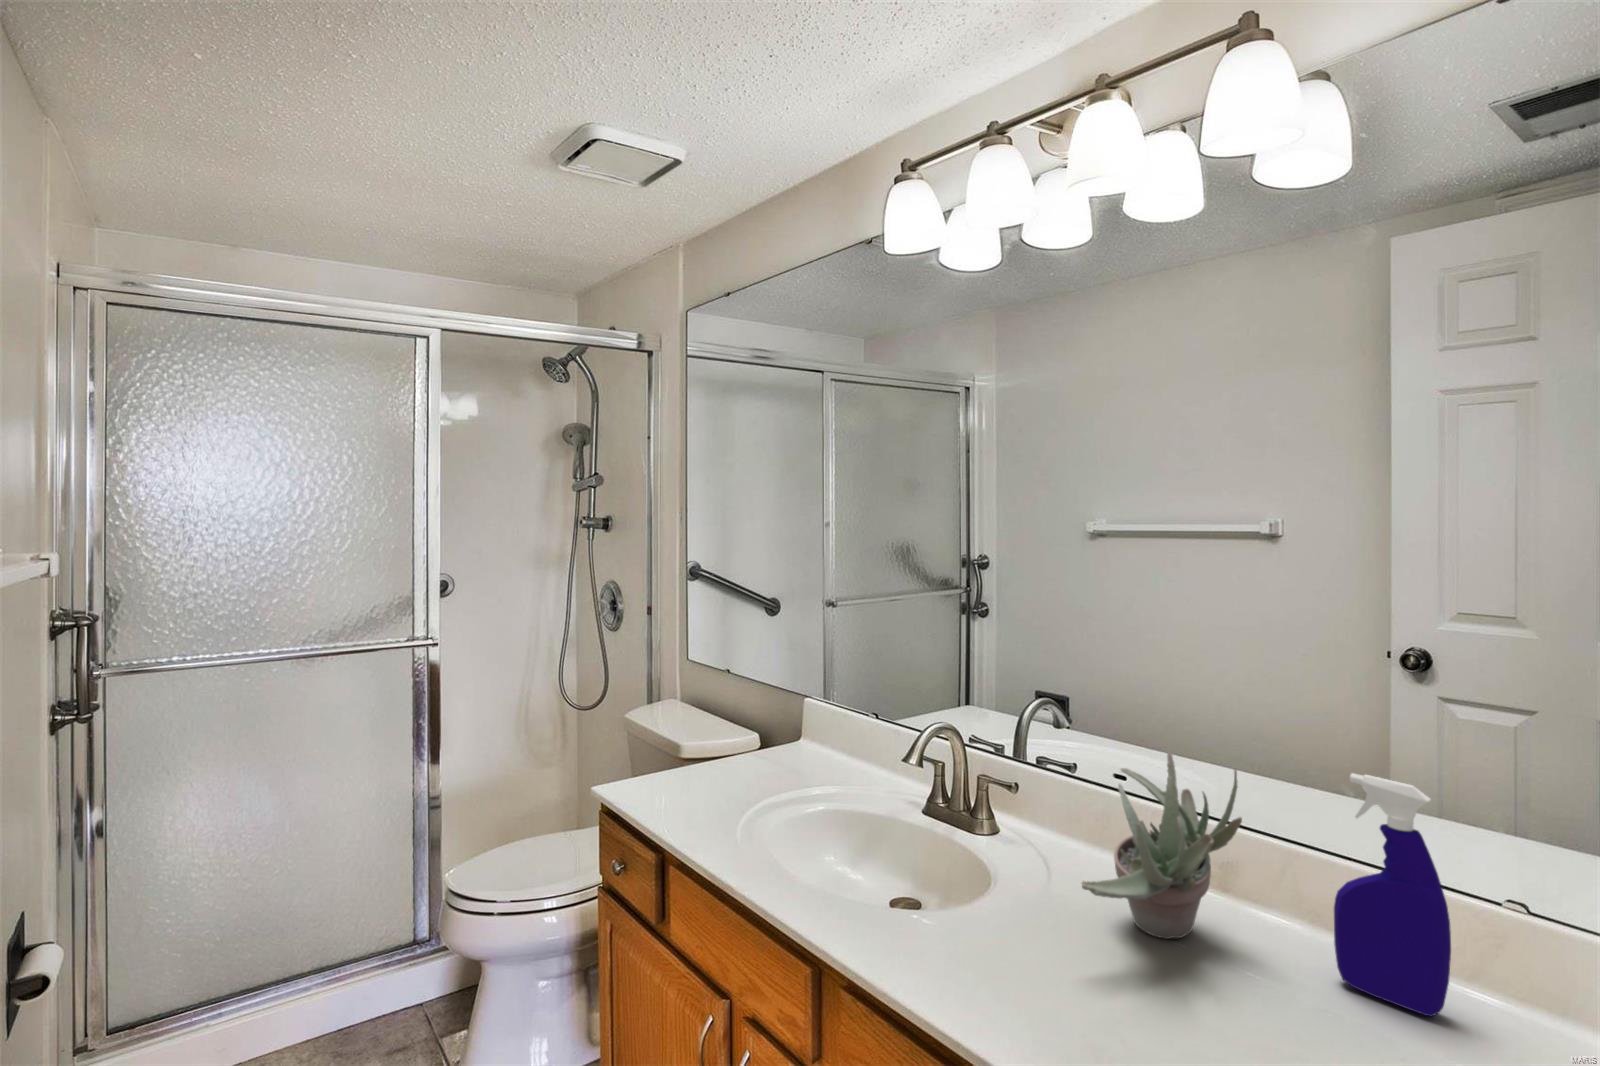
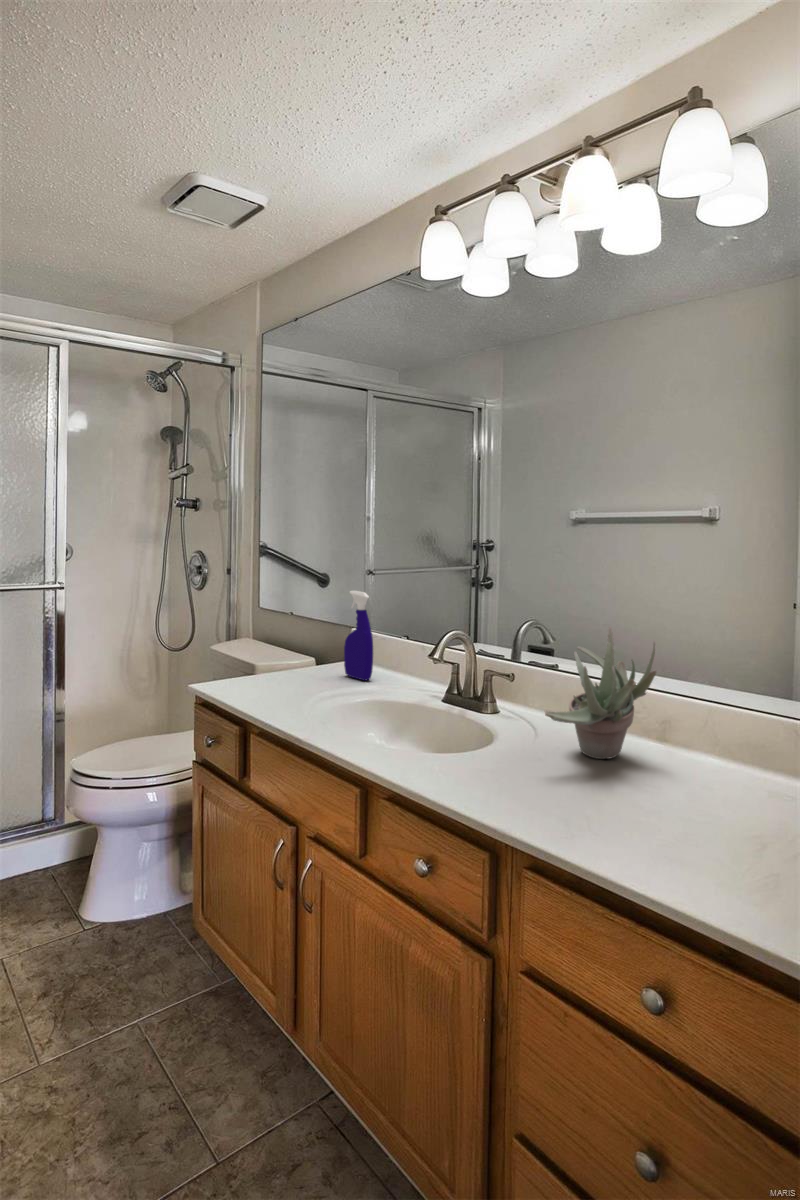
spray bottle: present [1334,773,1451,1016] -> present [344,591,373,680]

